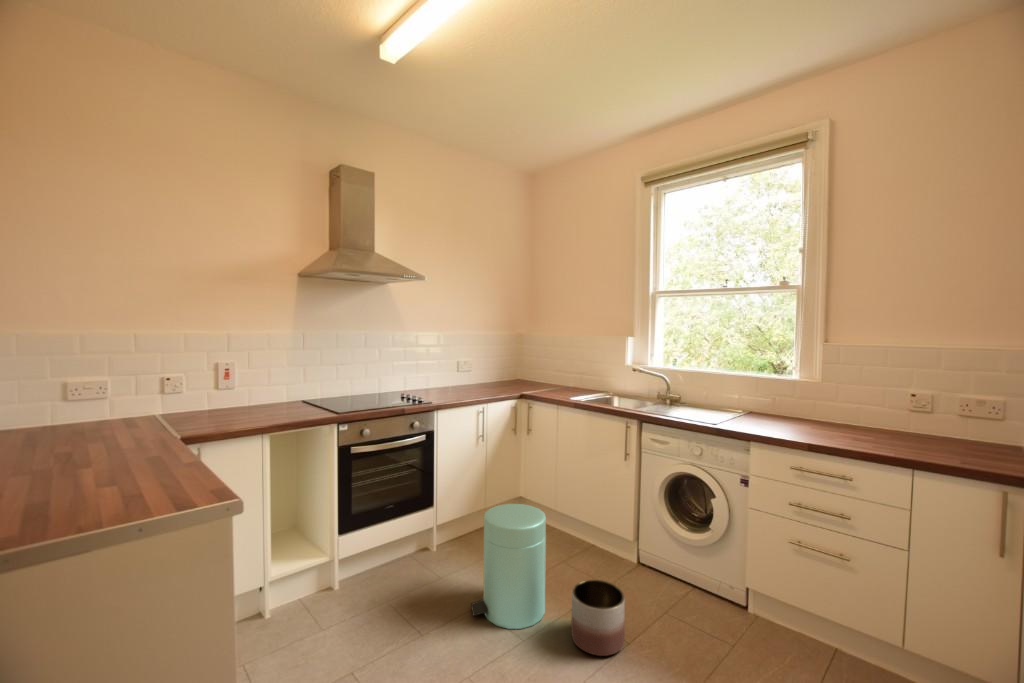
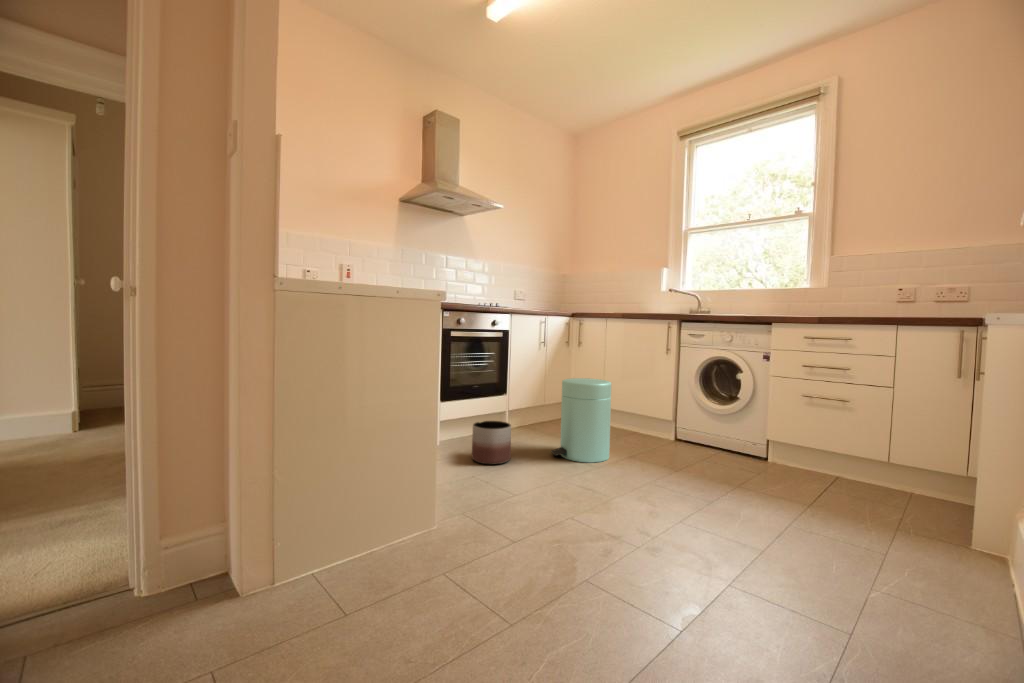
planter: present [571,580,625,656] -> present [472,421,511,464]

